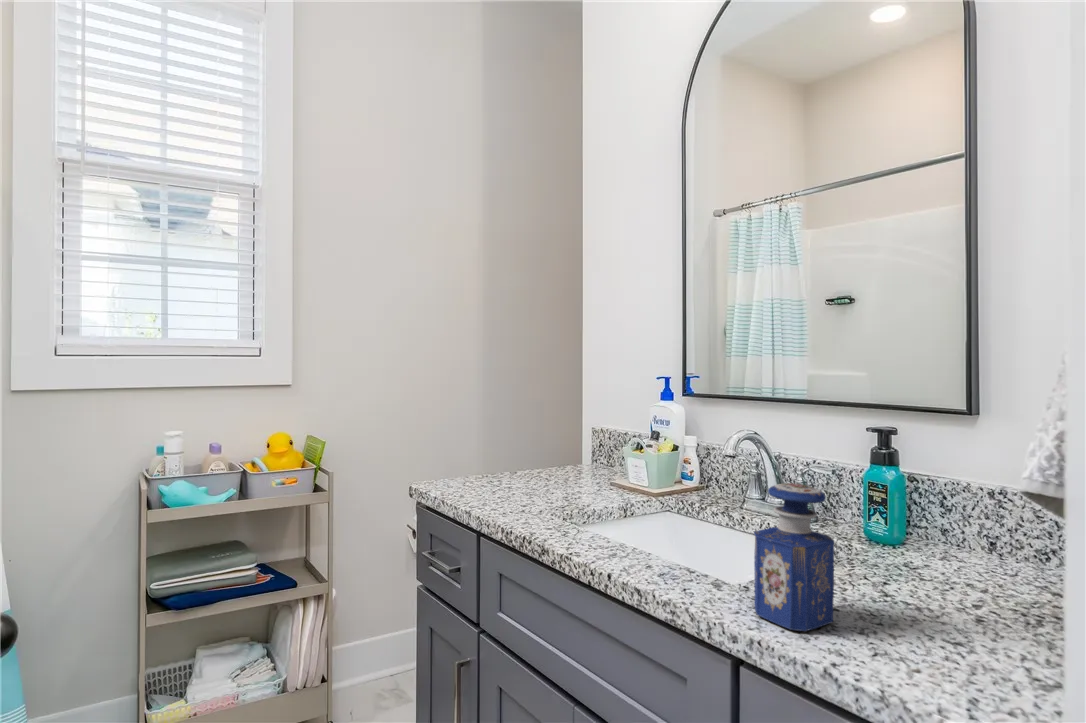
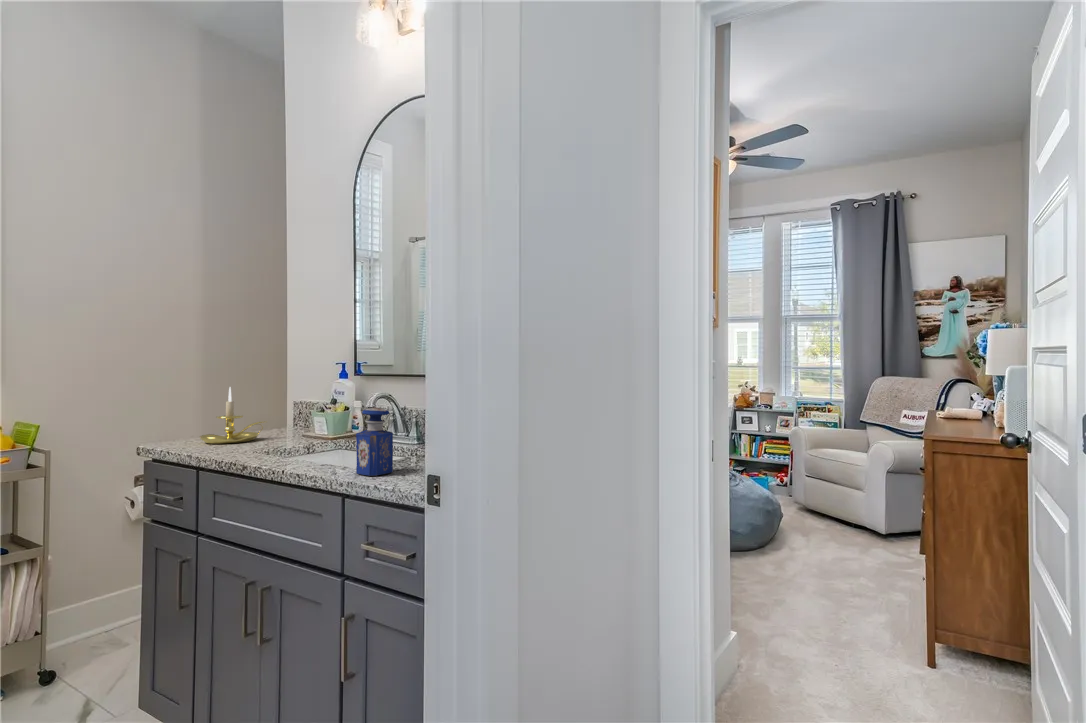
candle holder: none [483,410,567,490] -> present [200,388,267,444]

